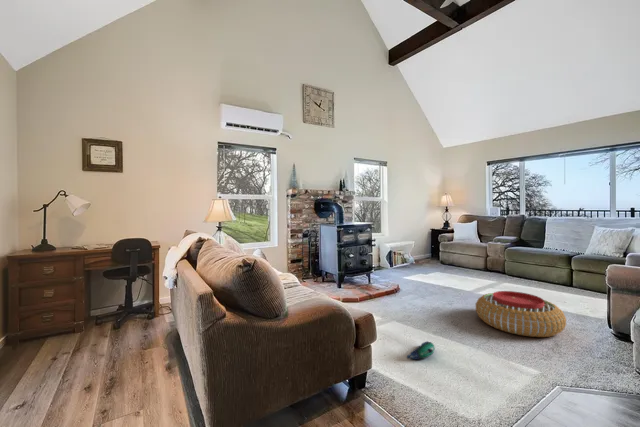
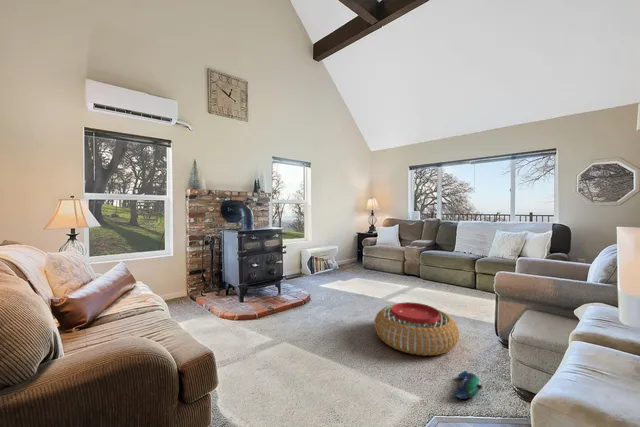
plush toy: present [407,342,435,359] -> present [452,371,482,399]

